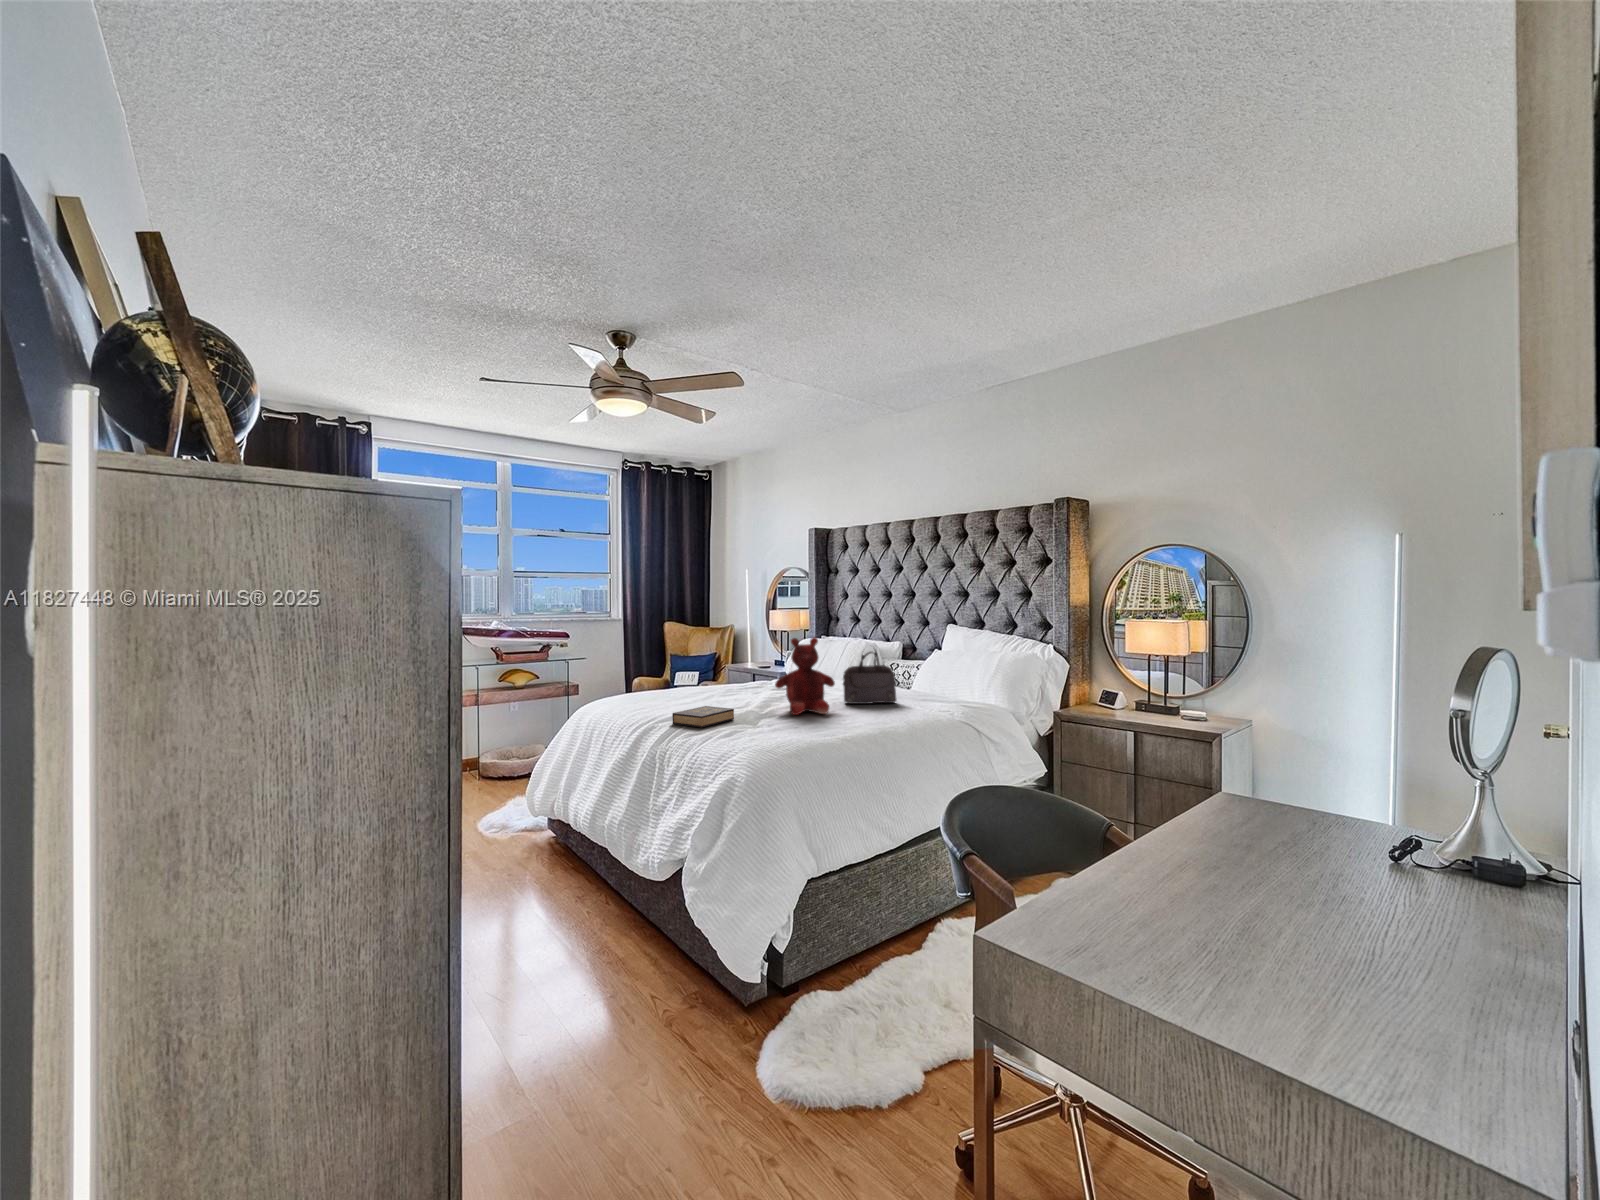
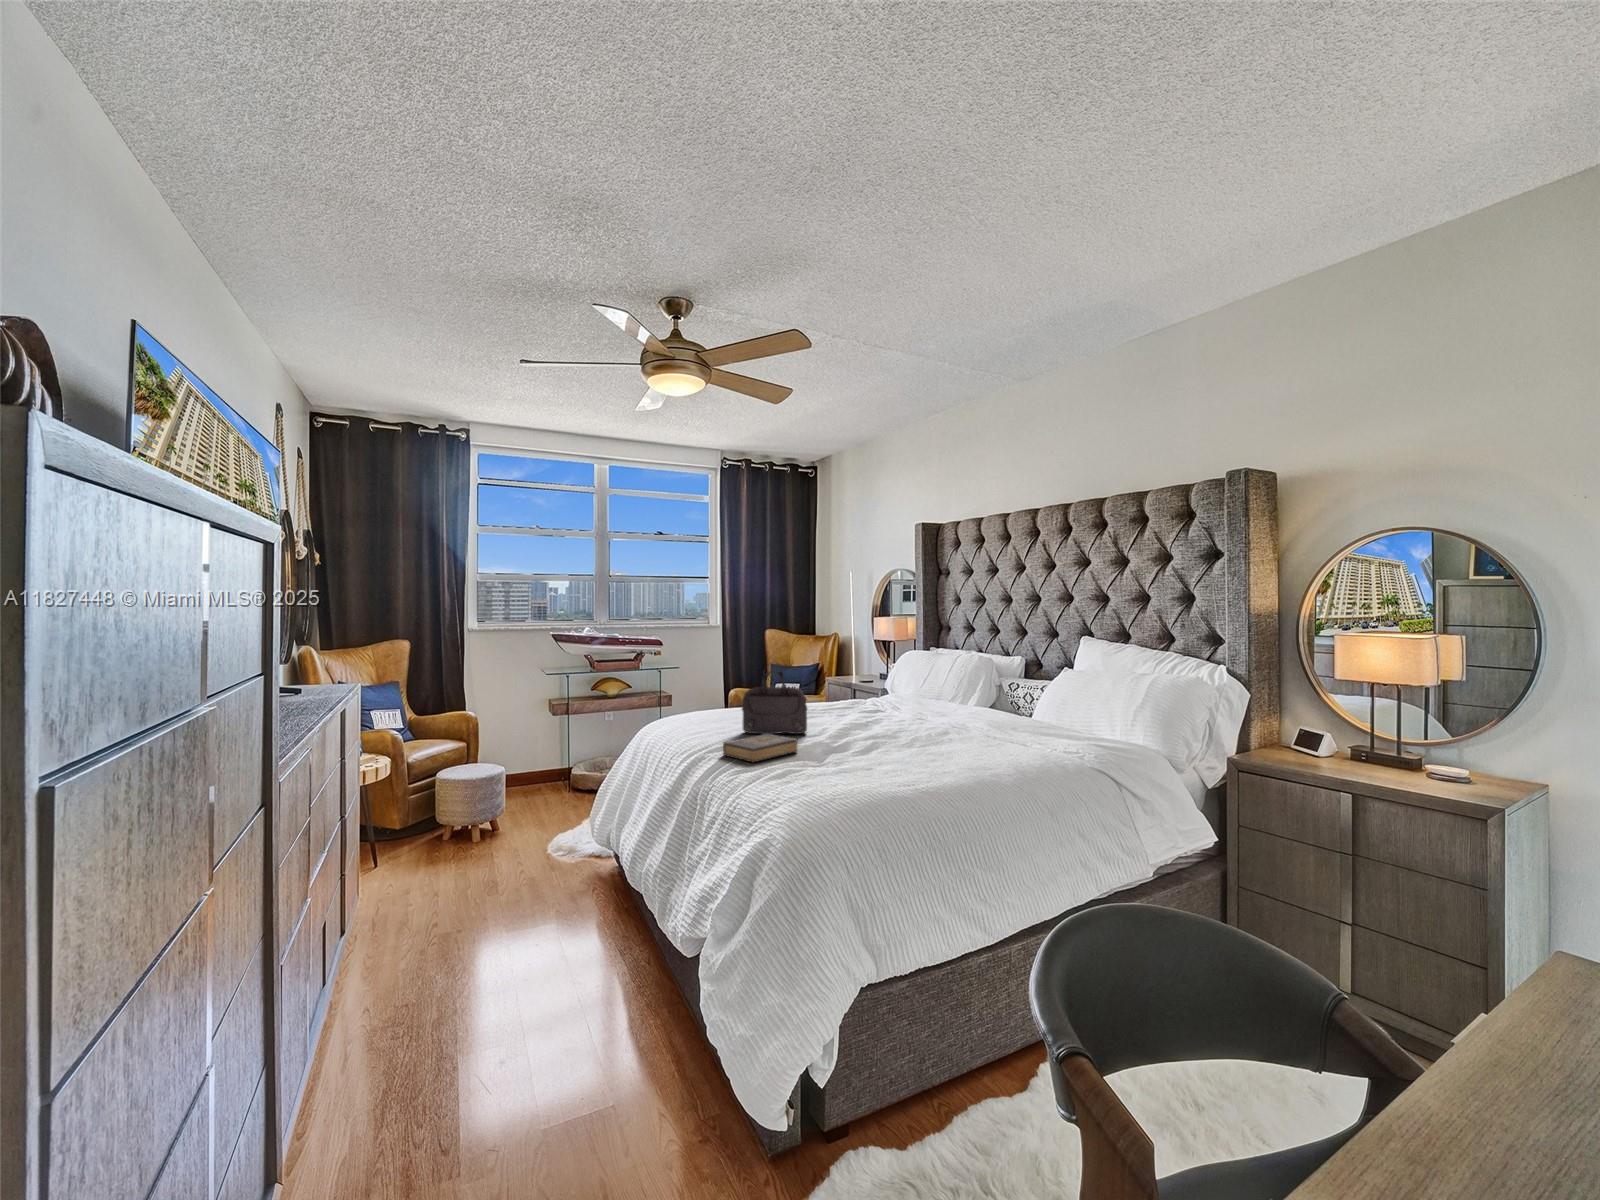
teddy bear: present [775,638,835,715] -> none [852,653,927,749]
handbag: present [843,649,896,704] -> present [742,669,807,734]

